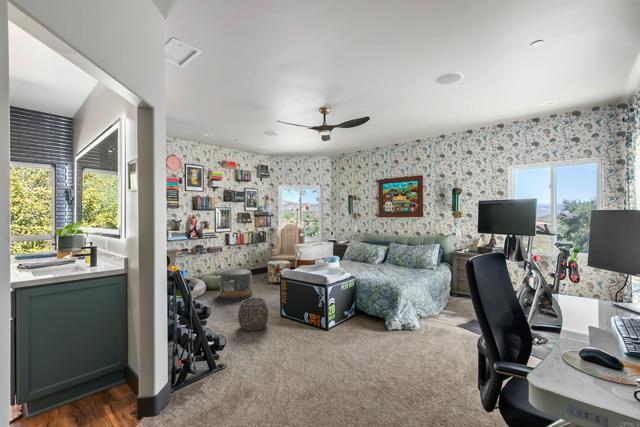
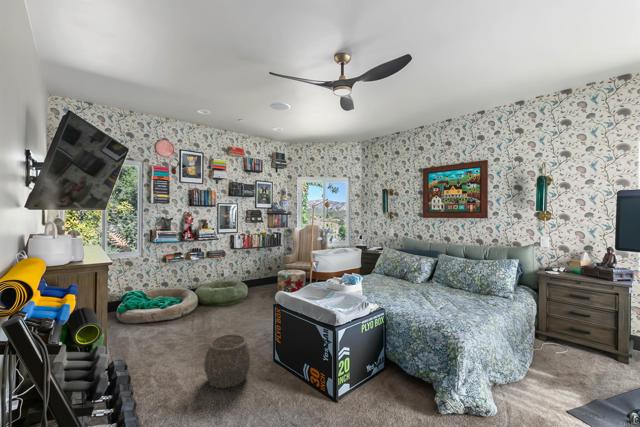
pouf: present [220,269,252,299] -> none [209,282,251,324]

